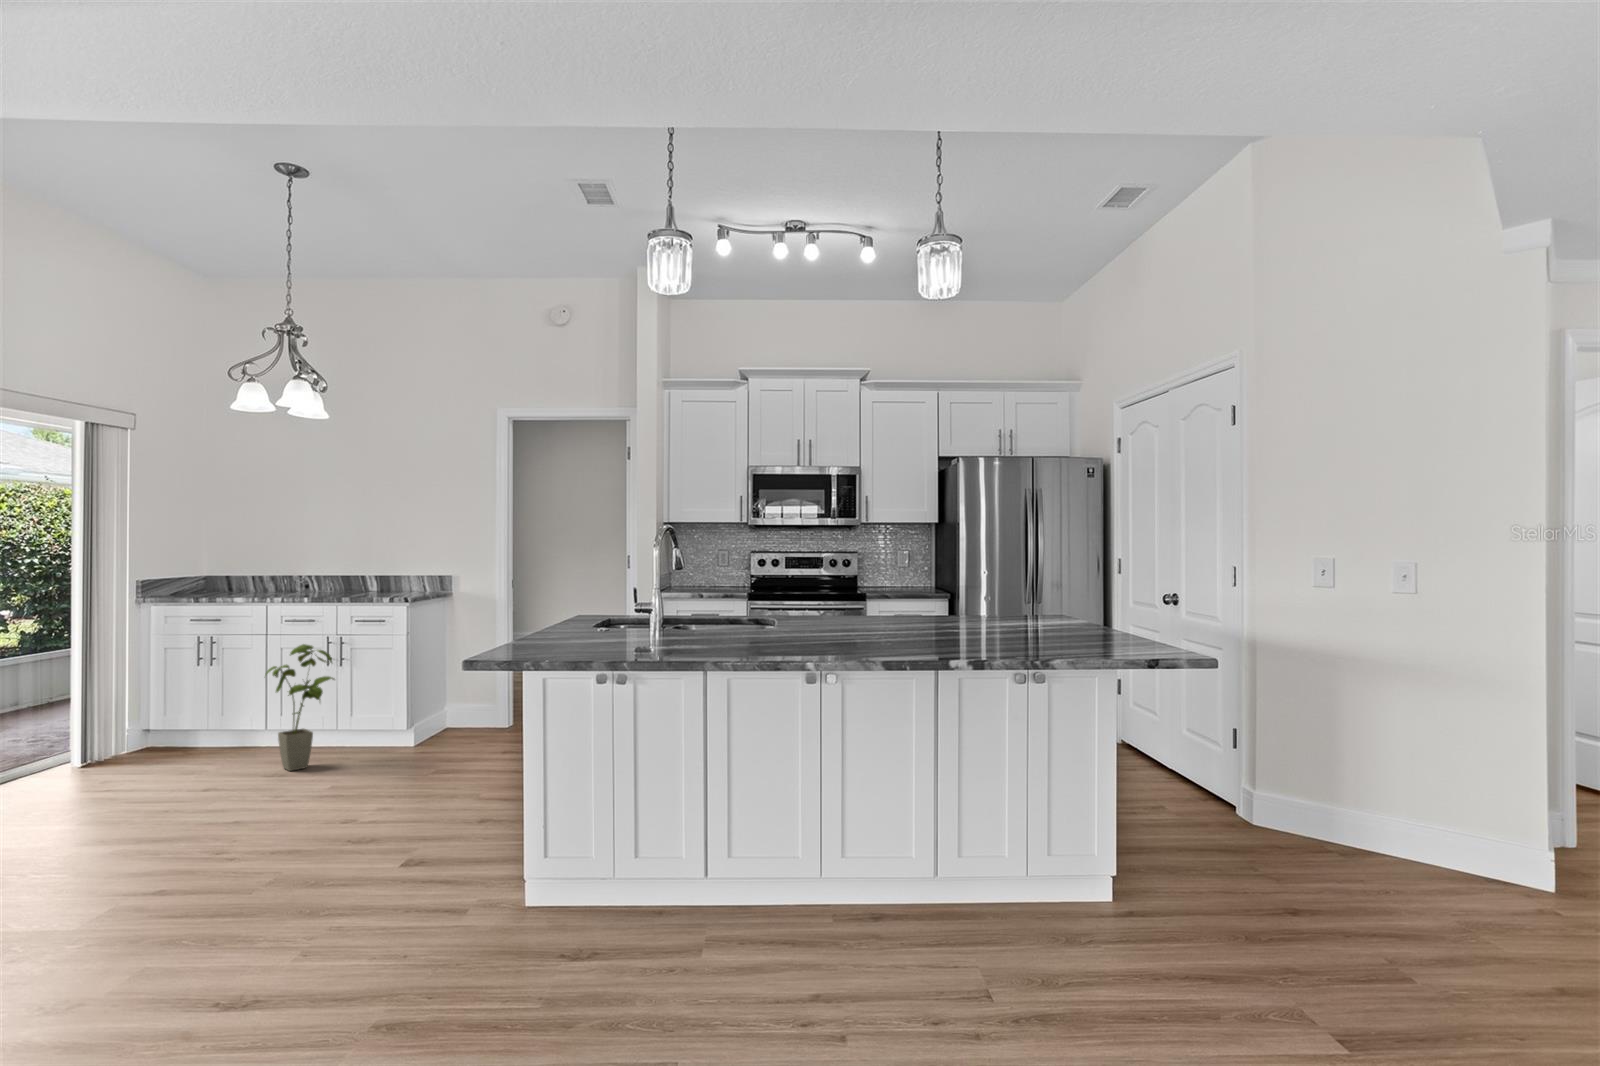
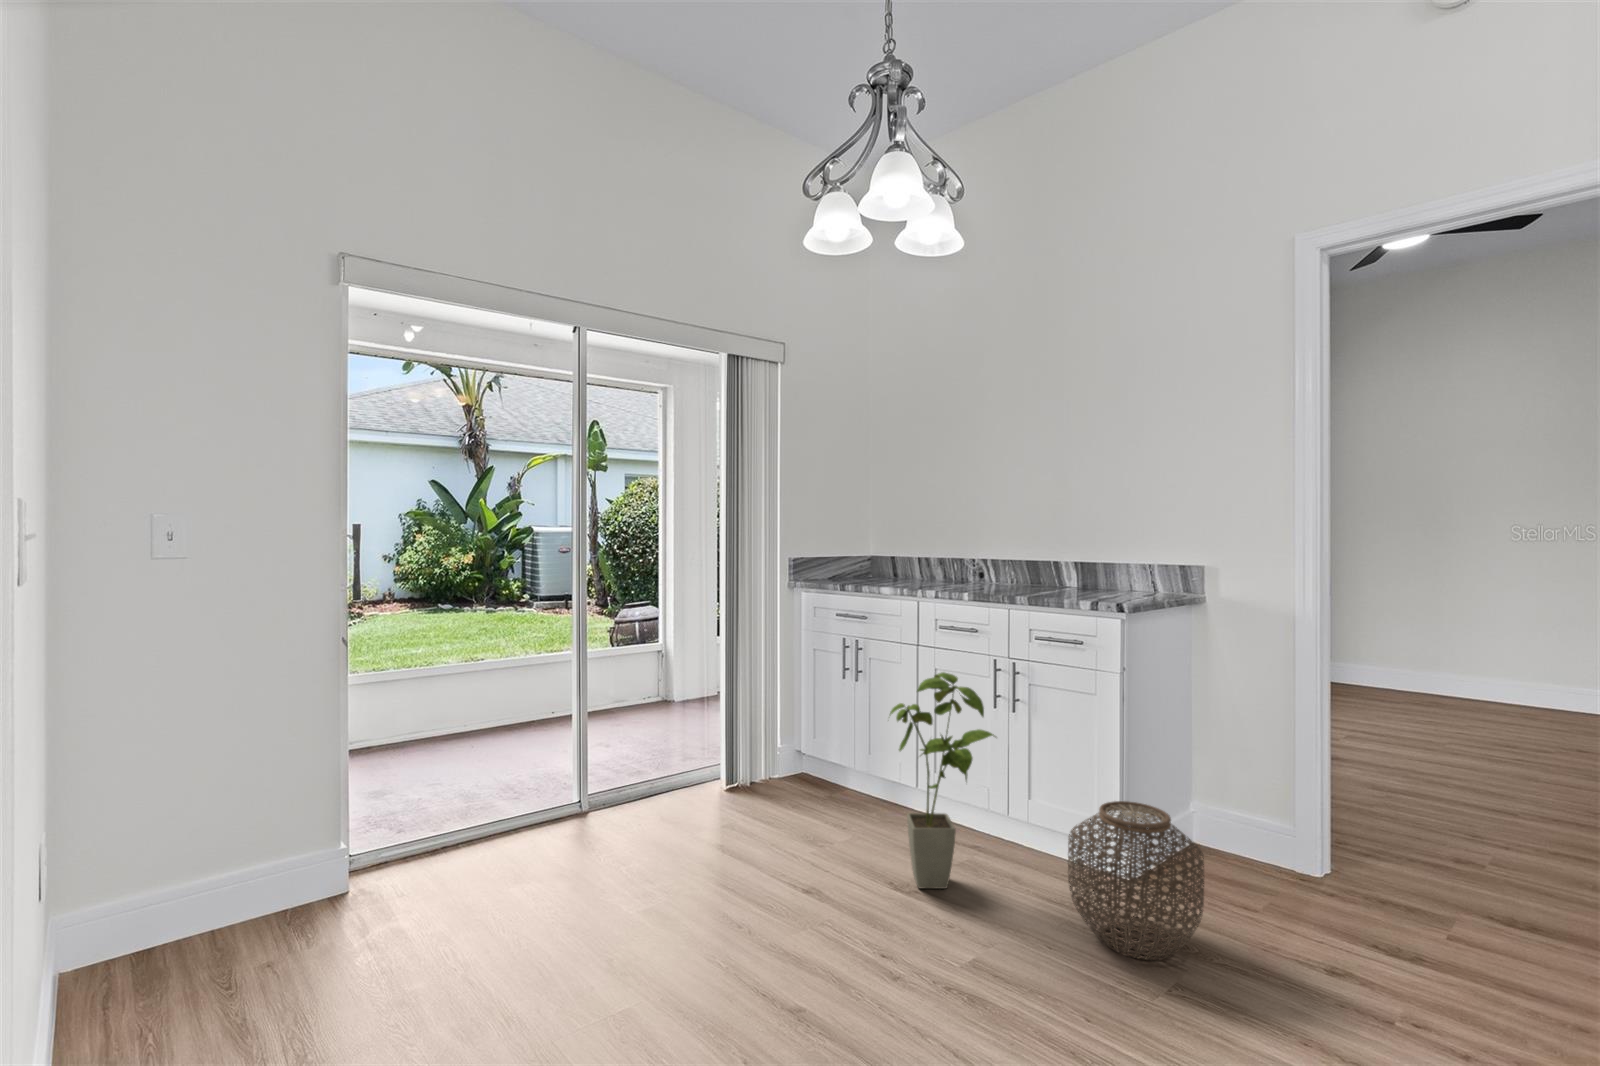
woven basket: none [381,695,448,765] -> present [1068,801,1204,960]

